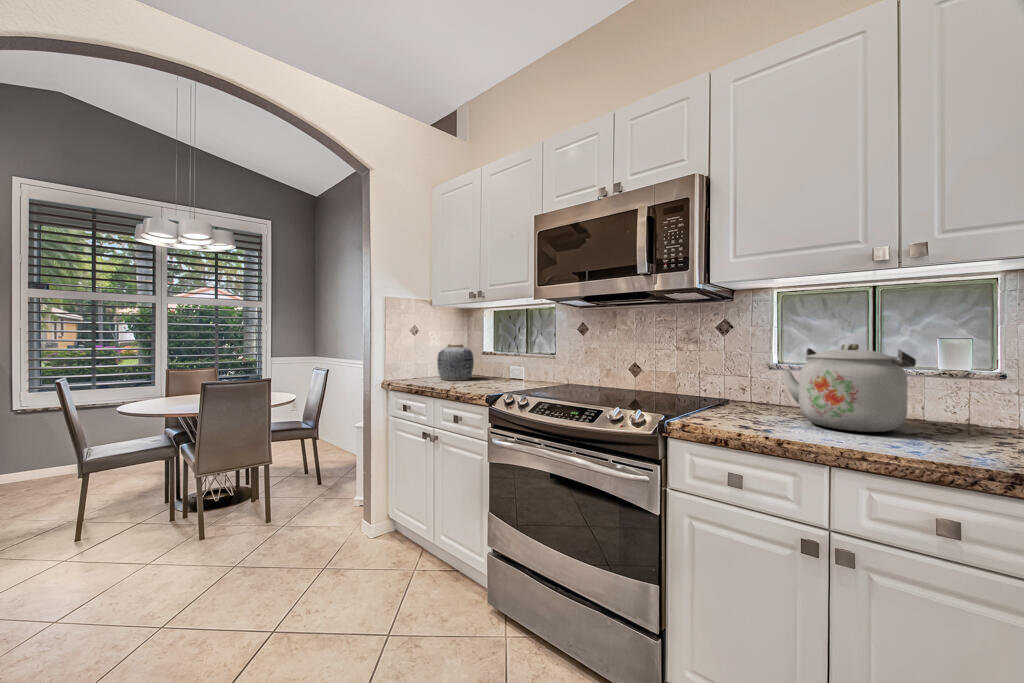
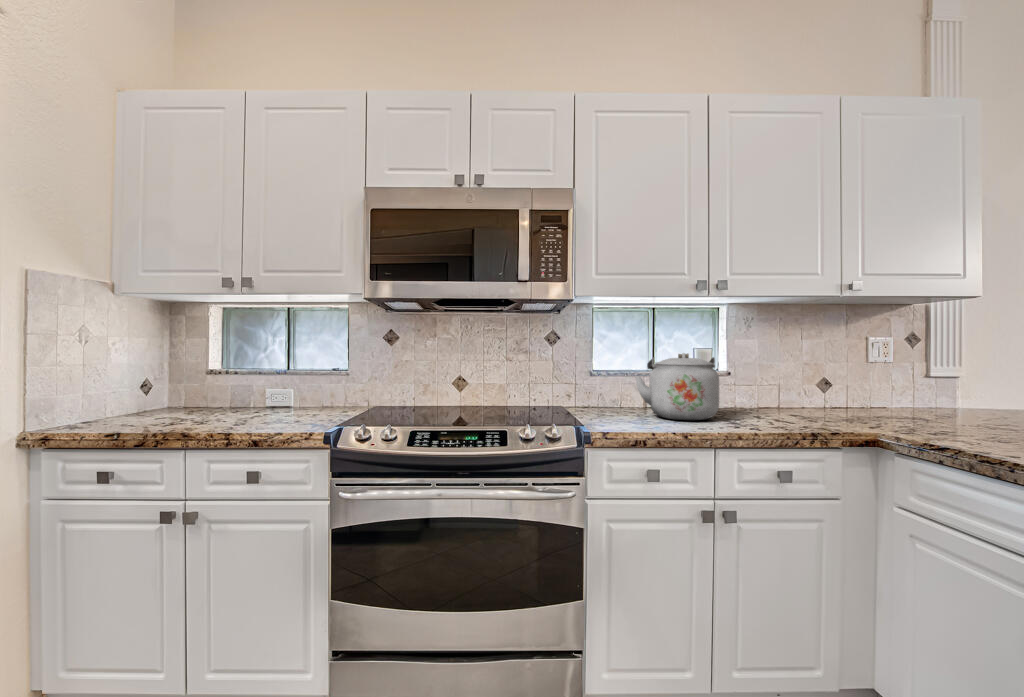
vase: present [437,344,474,380] -> none [149,359,219,418]

